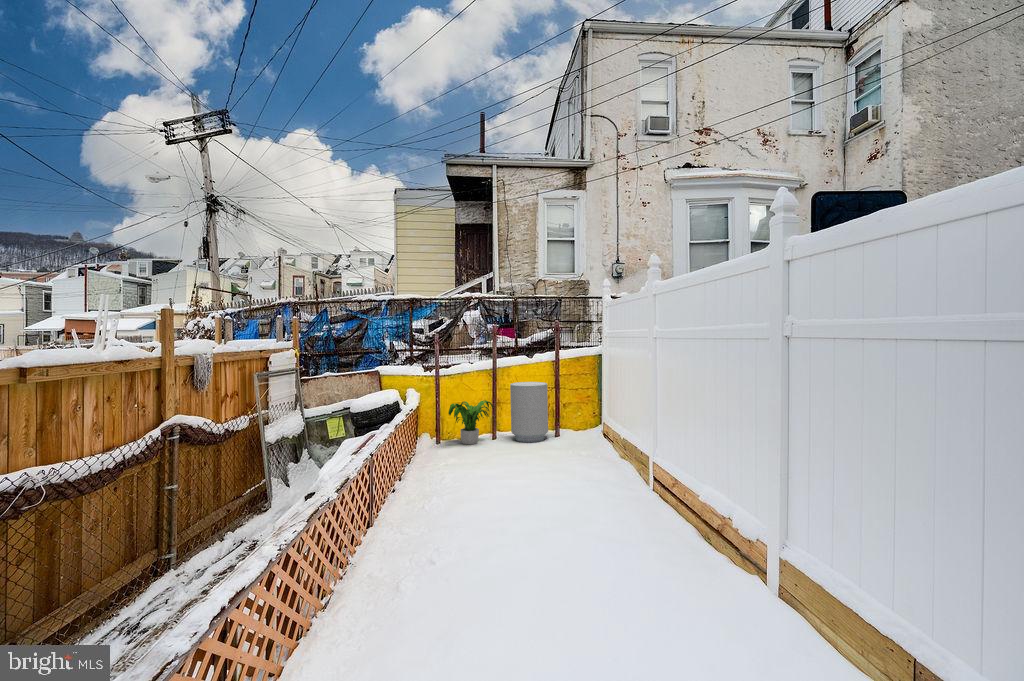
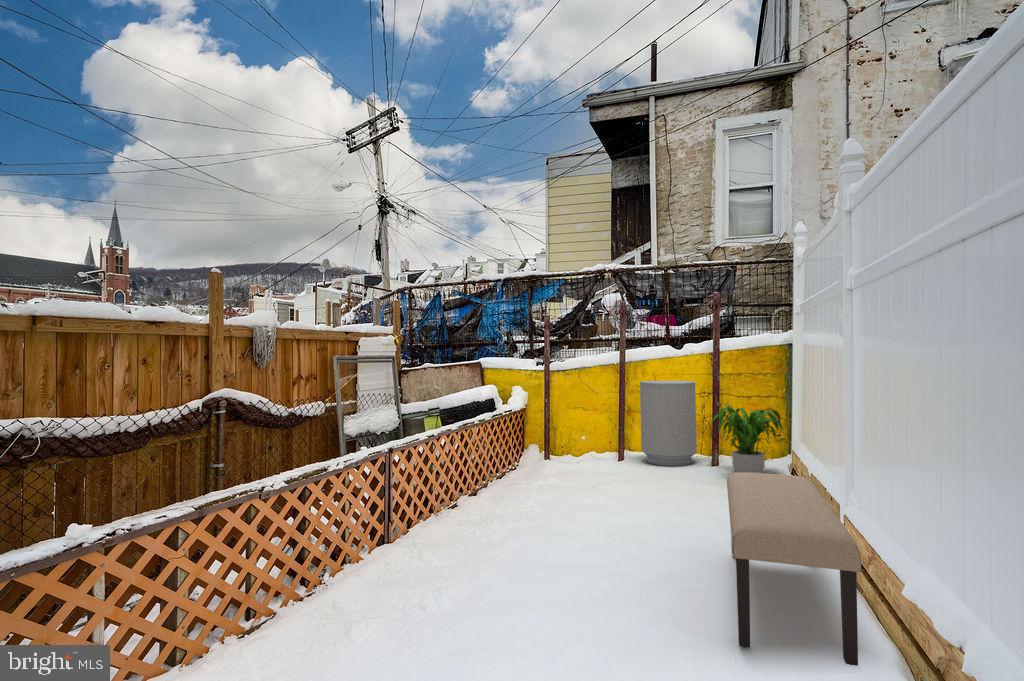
potted plant: present [448,400,493,444] -> present [711,404,783,473]
bench: none [611,449,706,546] -> present [727,473,861,666]

